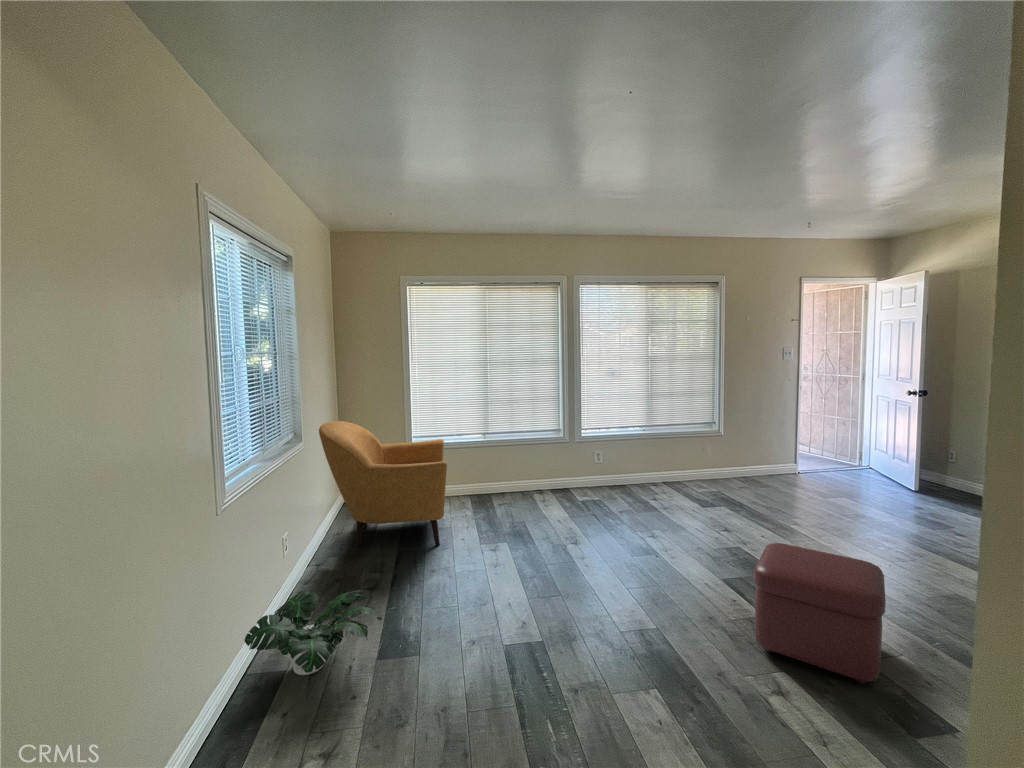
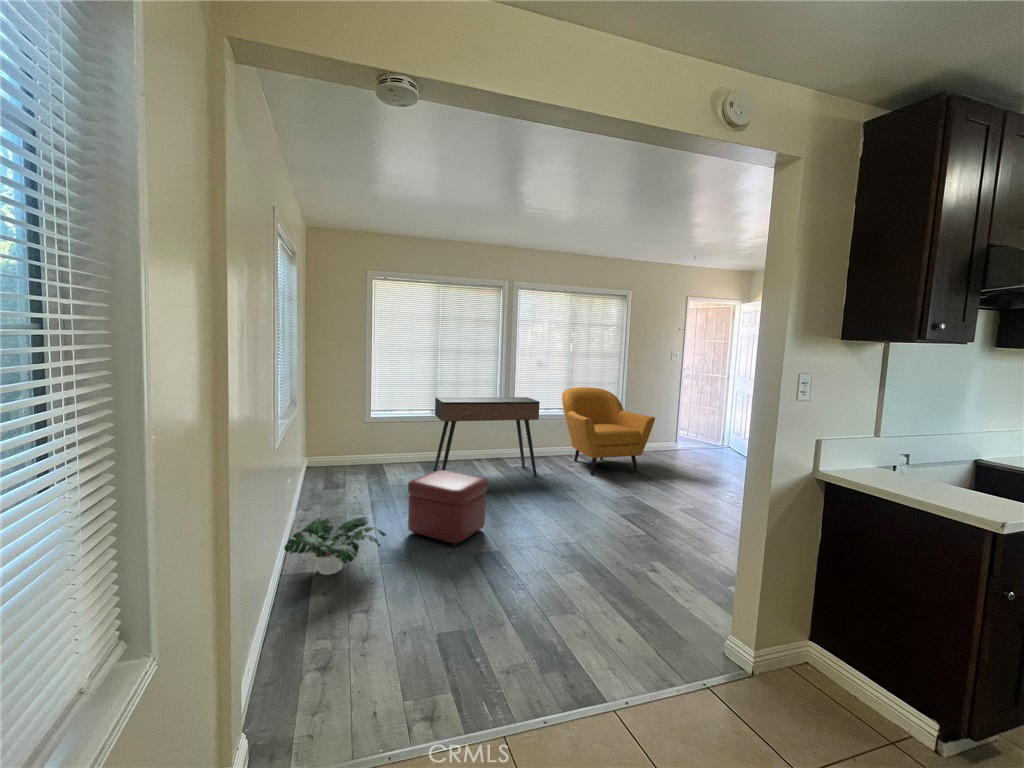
console table: none [482,415,609,522] -> present [434,397,540,475]
armchair: present [319,421,447,547] -> present [562,387,655,475]
ottoman: present [754,543,886,684] -> present [408,470,488,546]

